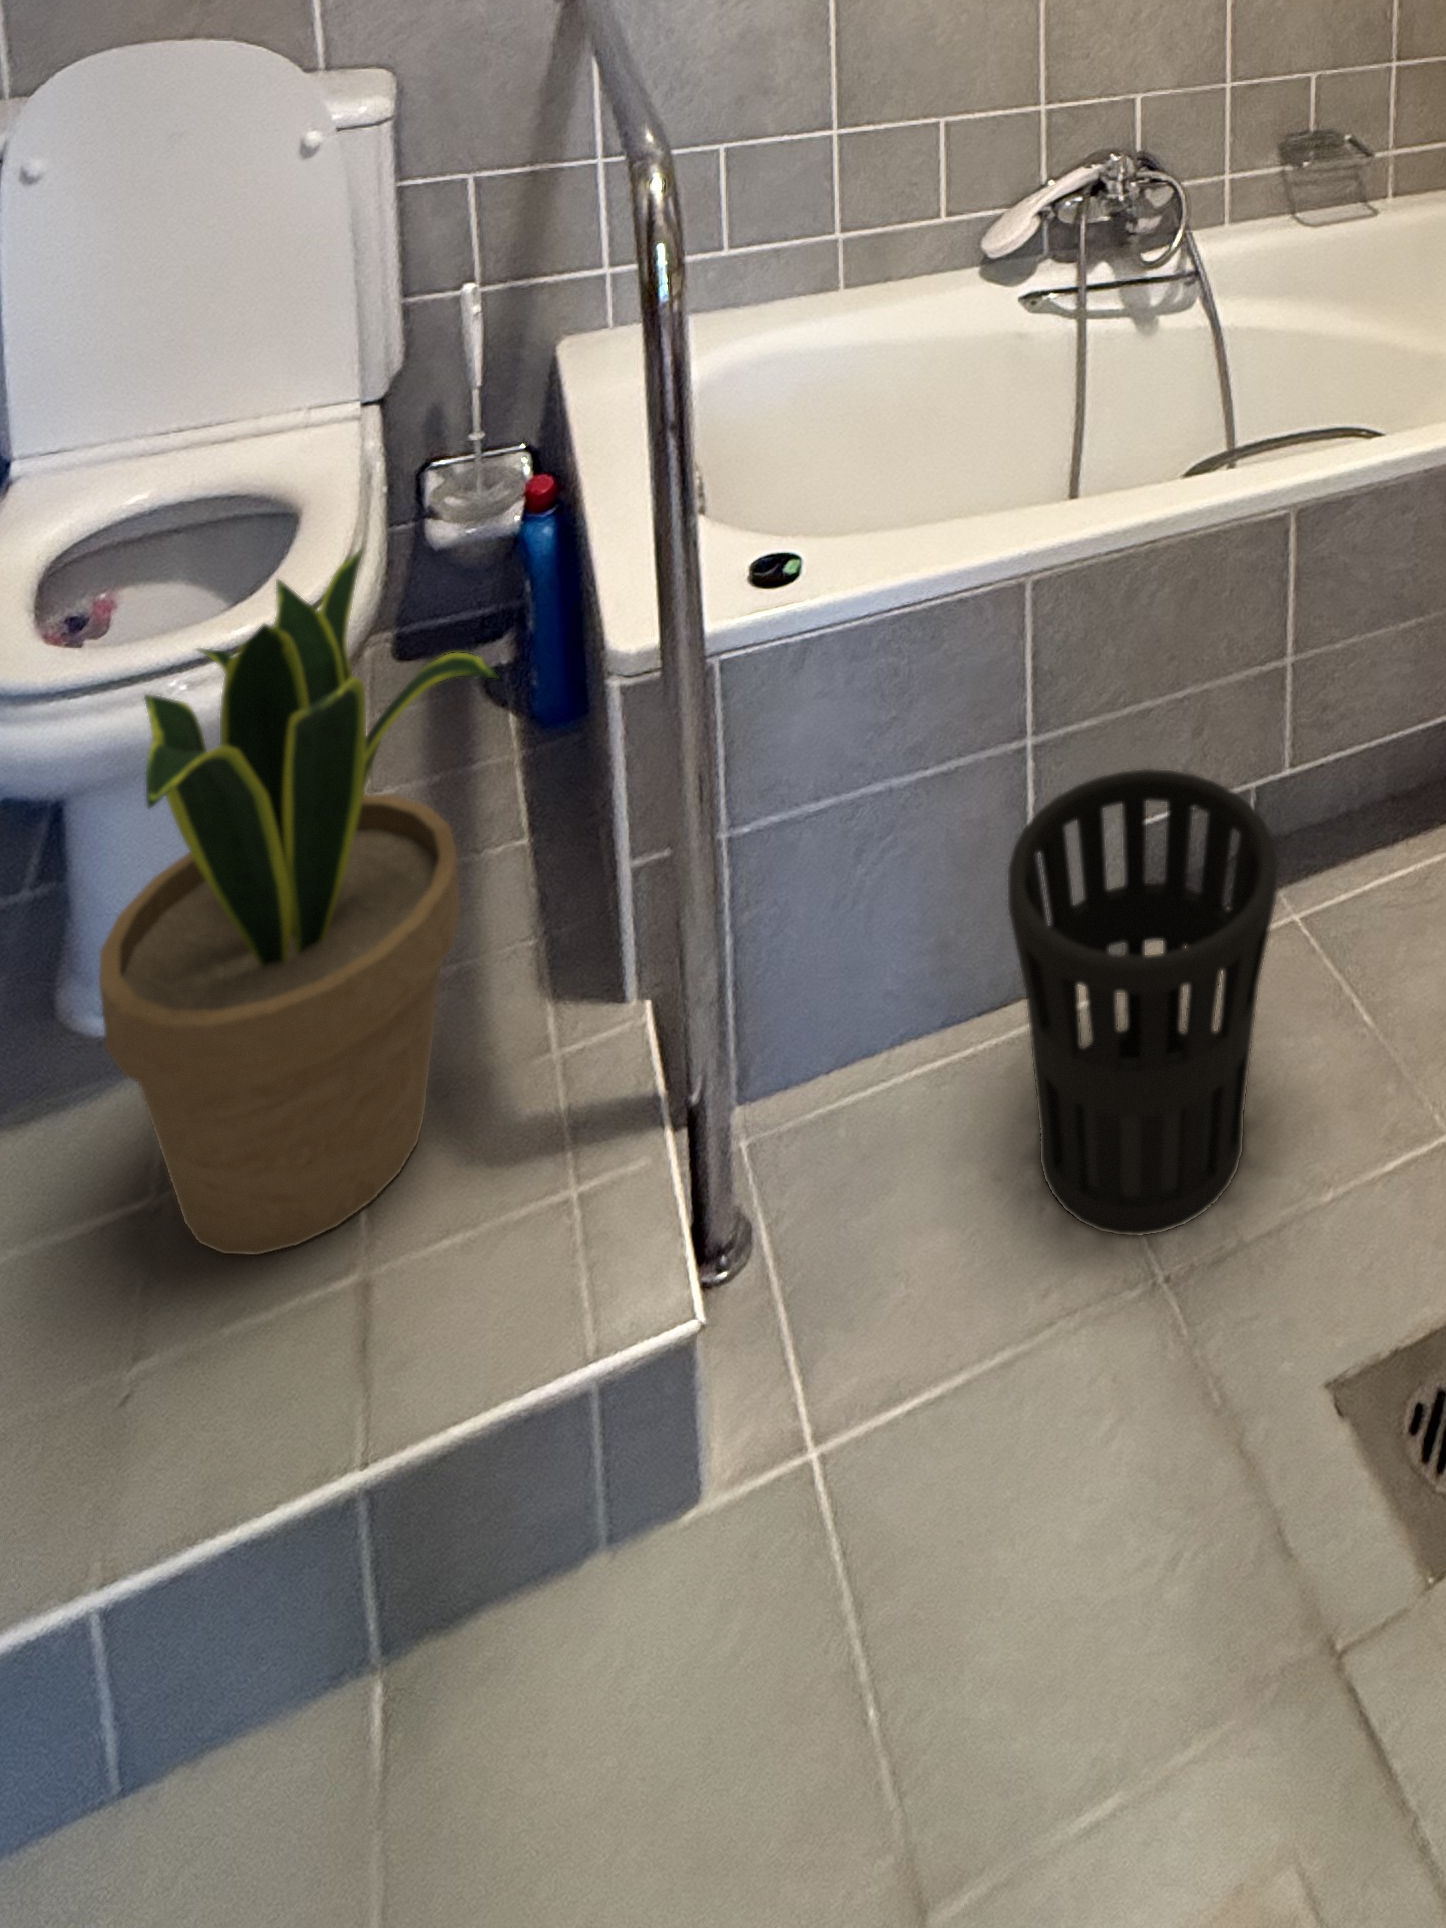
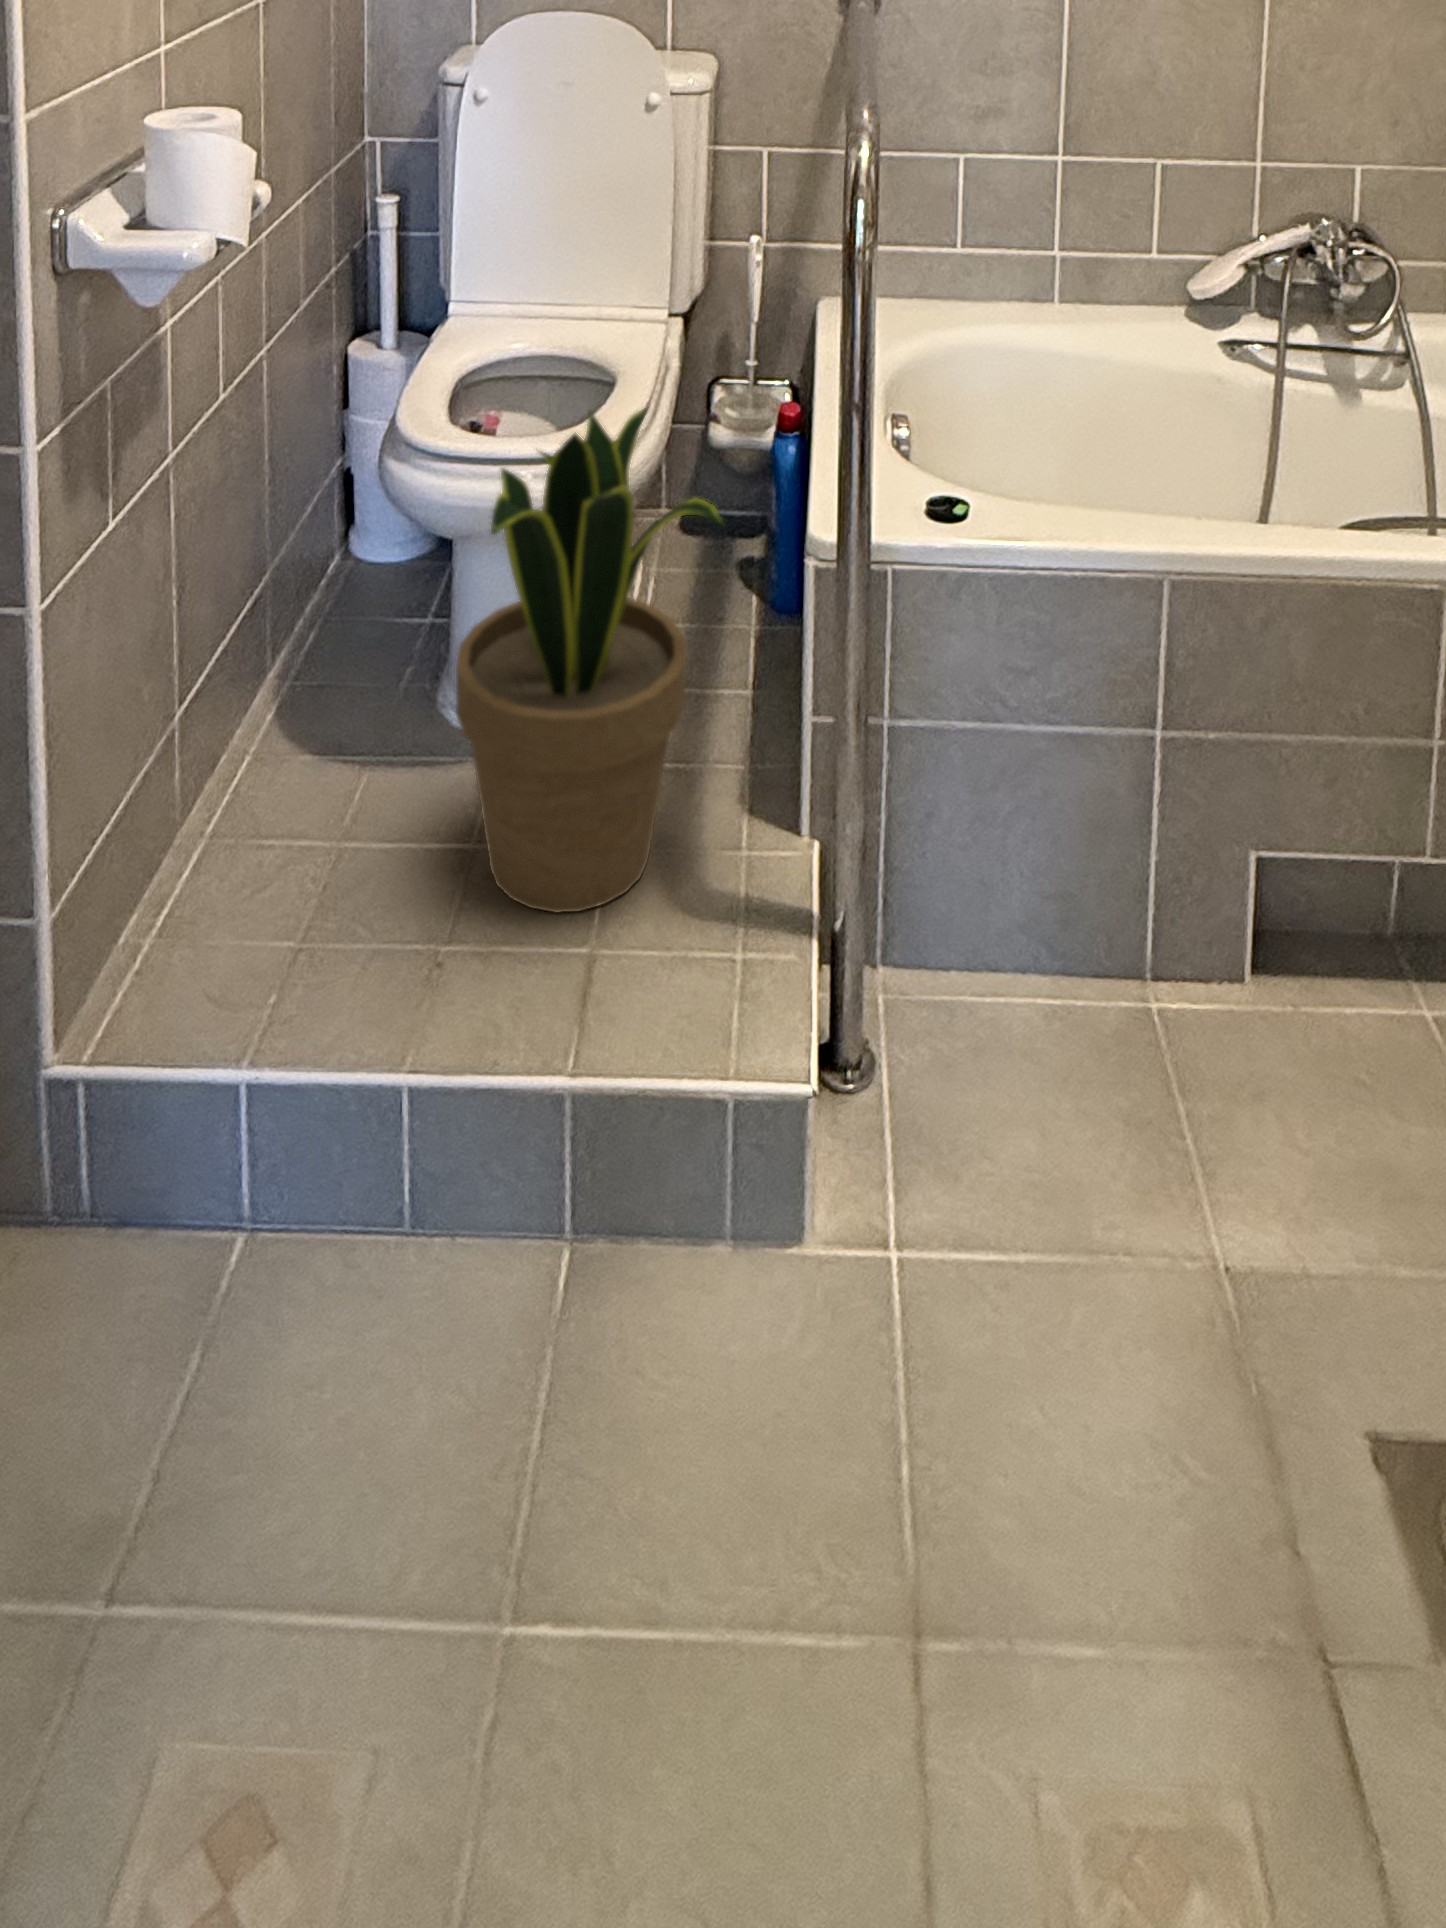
wastebasket: present [1008,769,1278,1236] -> none [1113,784,1379,1231]

